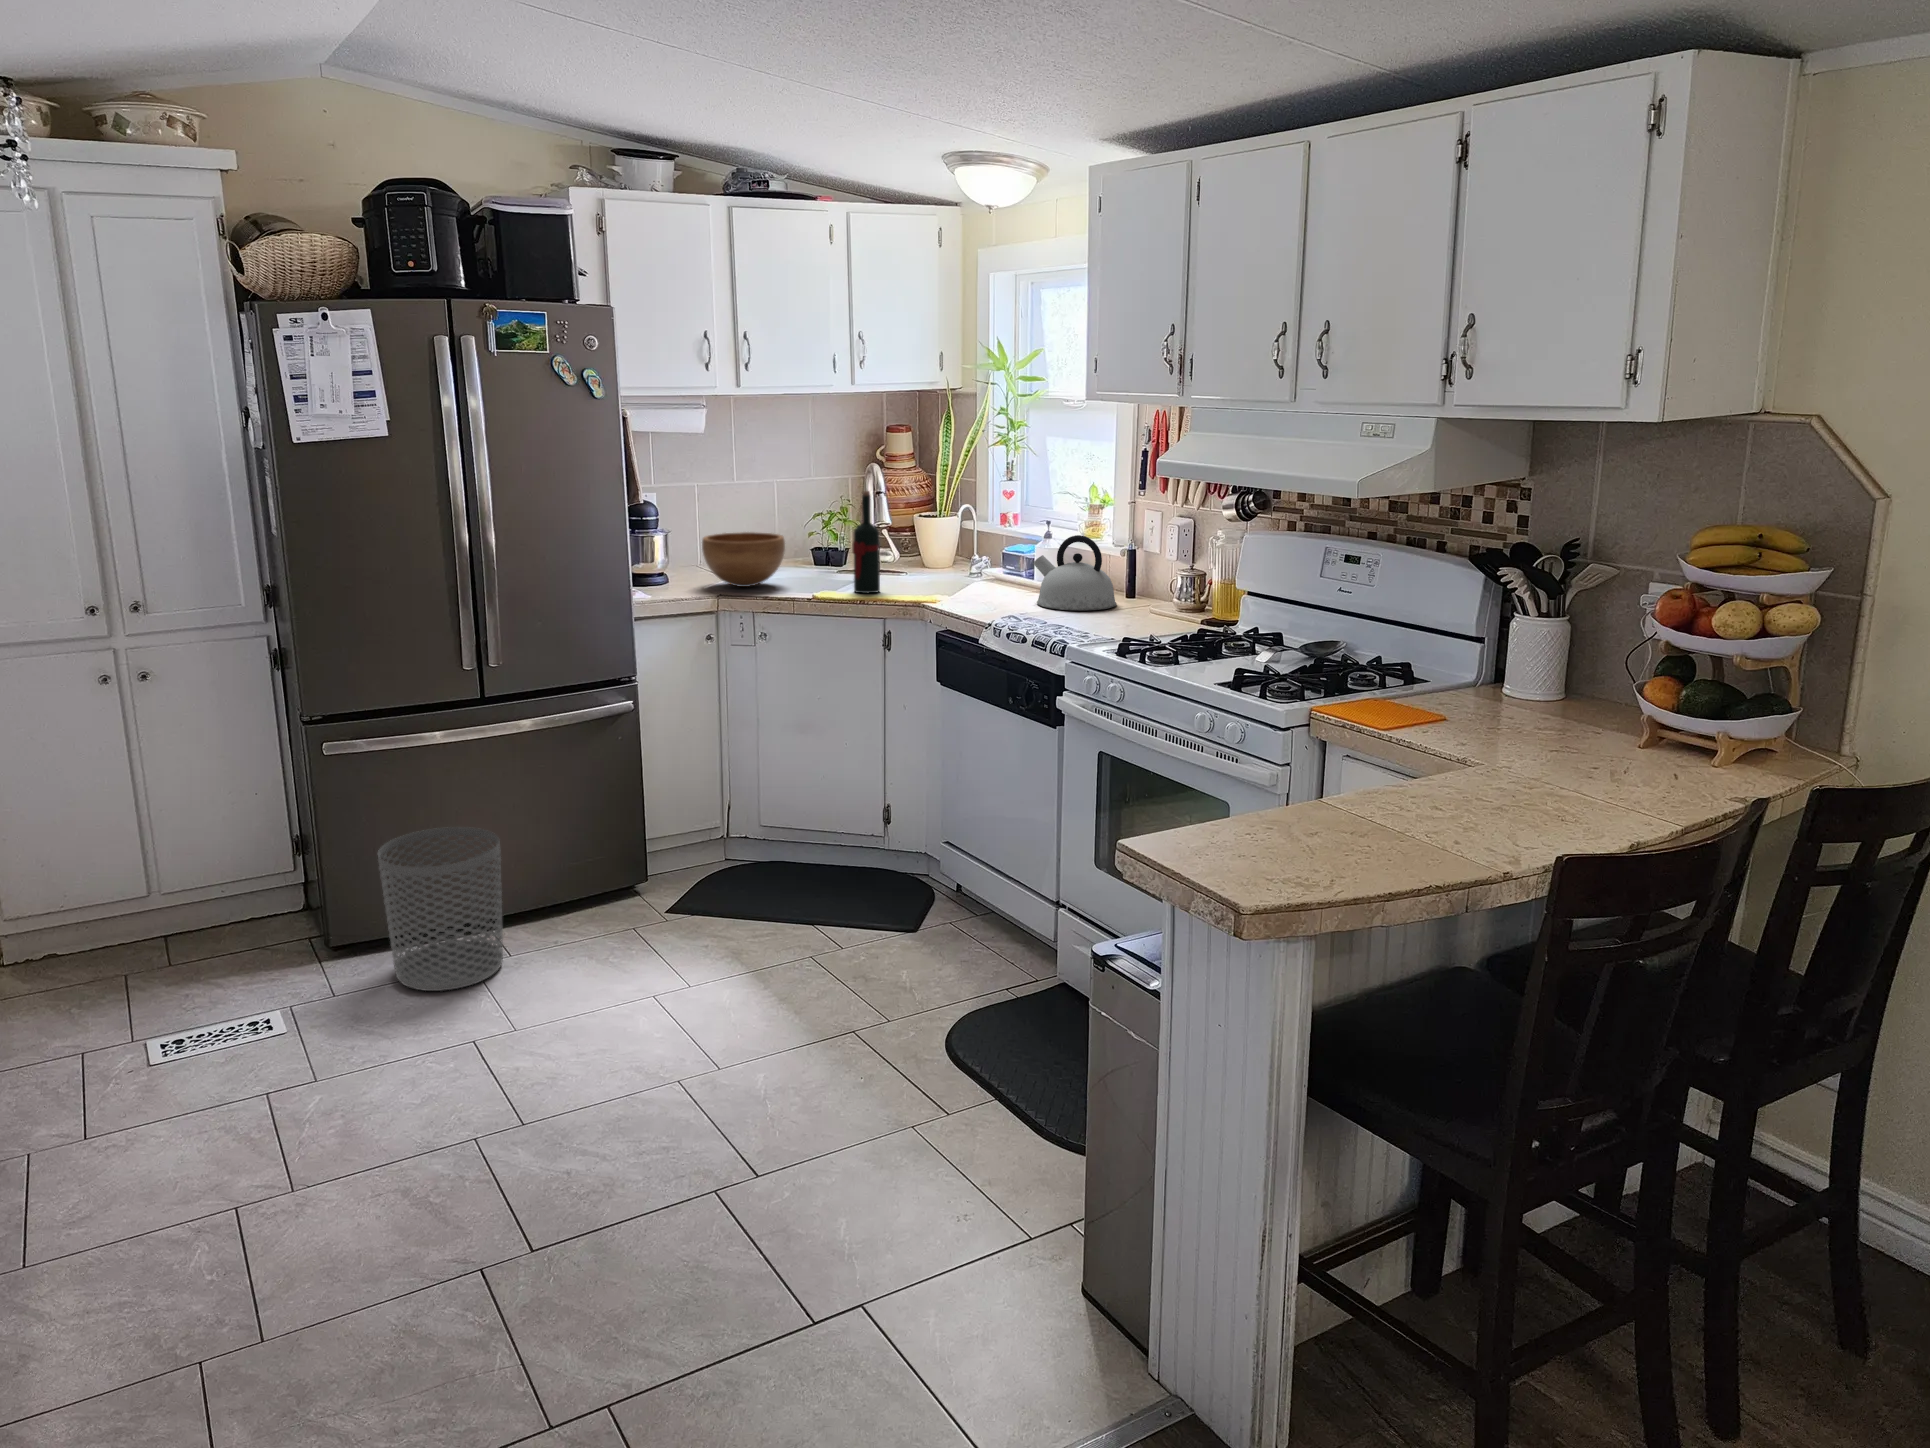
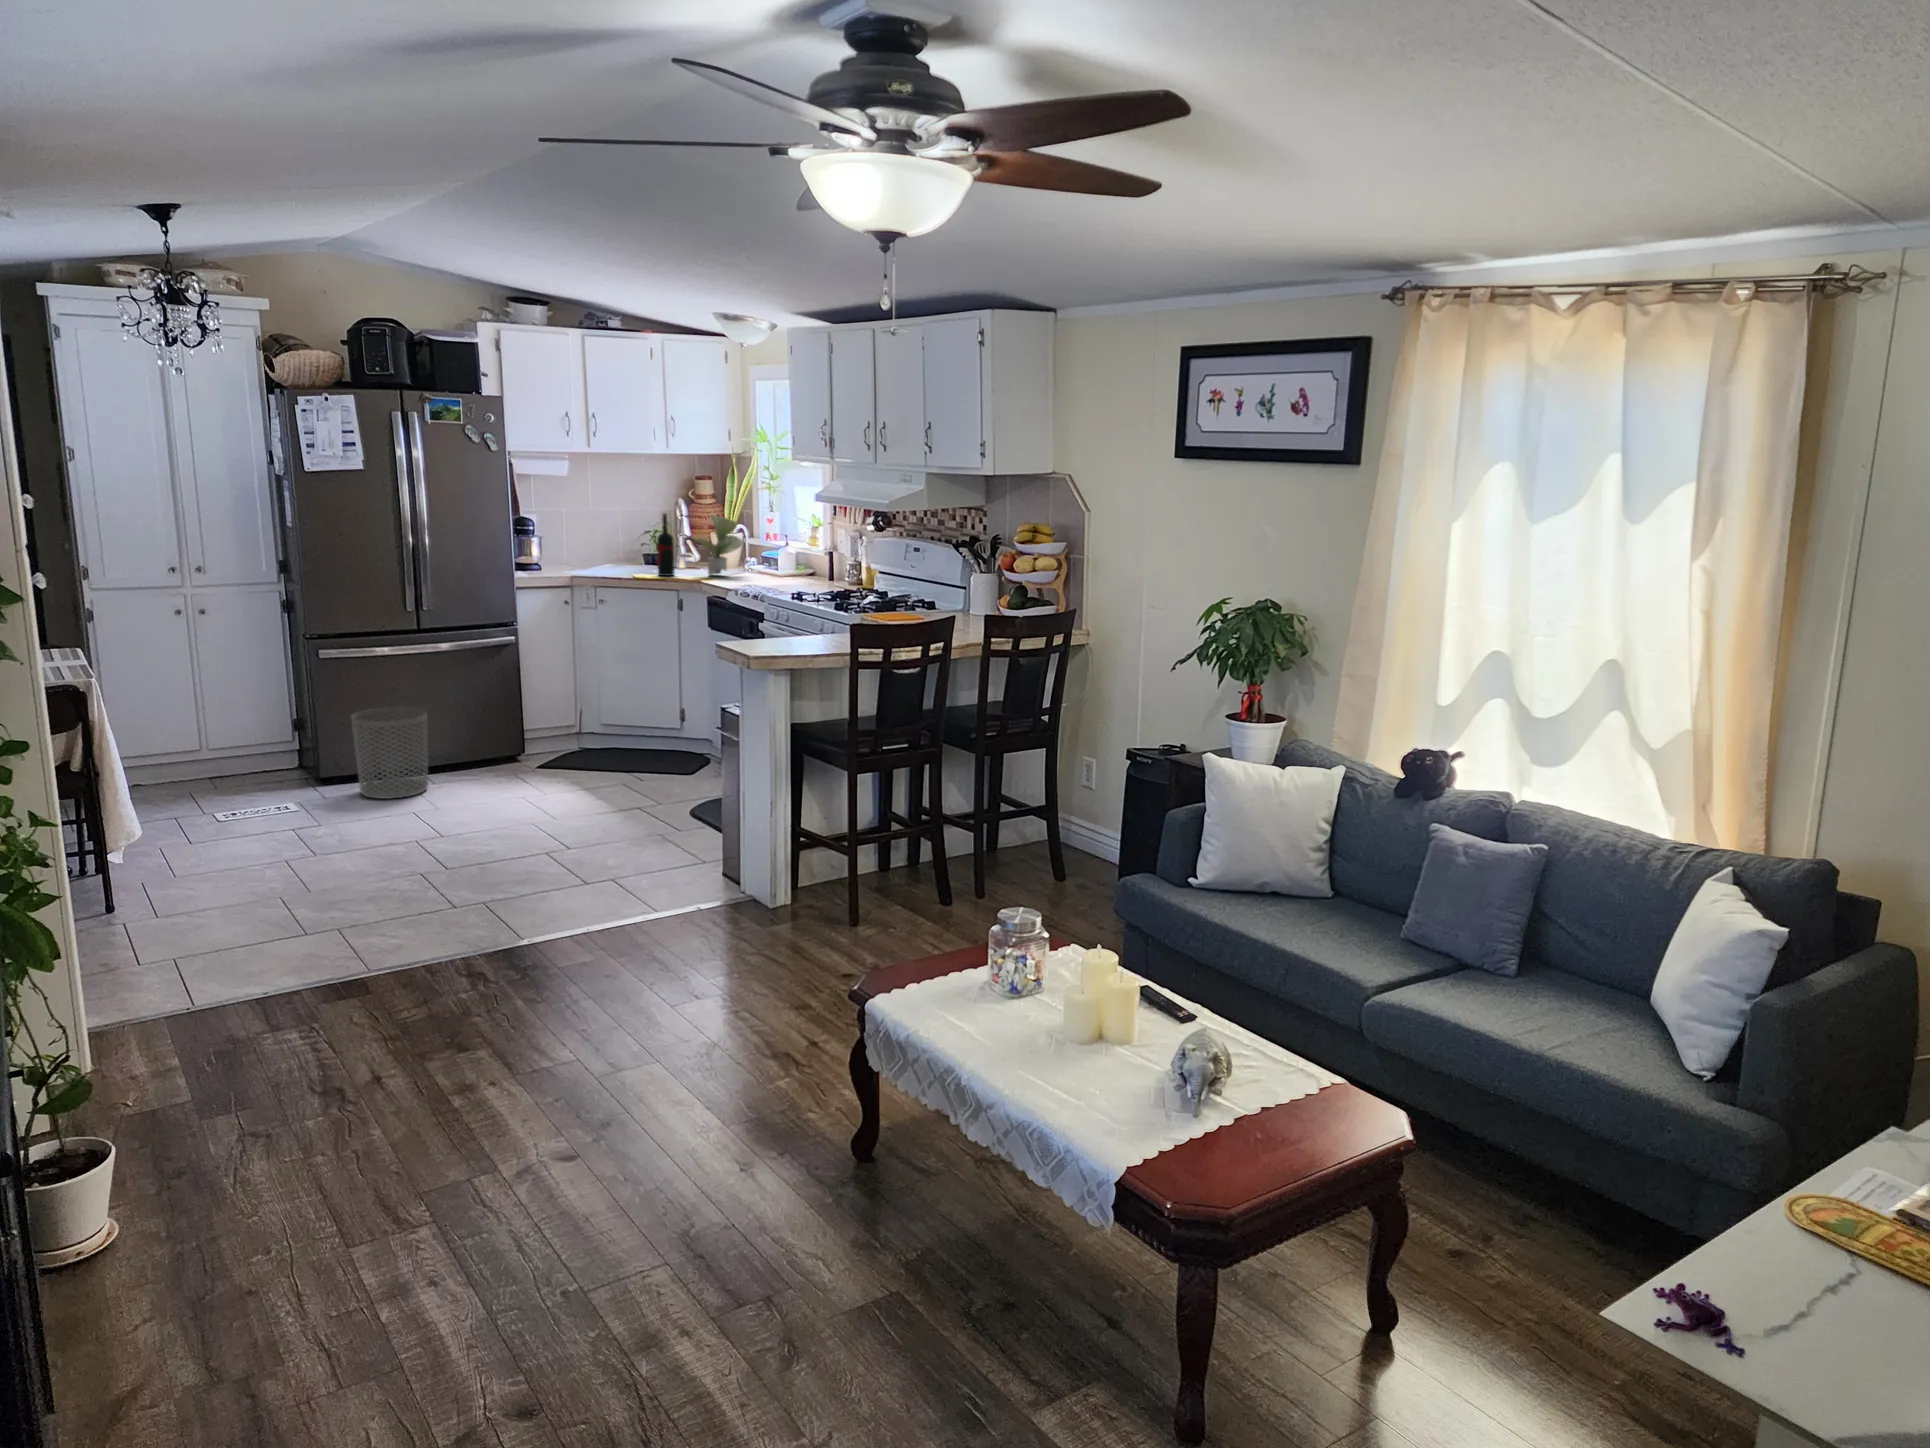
potted plant: none [912,490,987,590] -> present [695,515,743,575]
bowl: present [702,532,785,587] -> none [562,539,616,572]
kettle: present [1033,535,1116,610] -> none [765,541,814,585]

